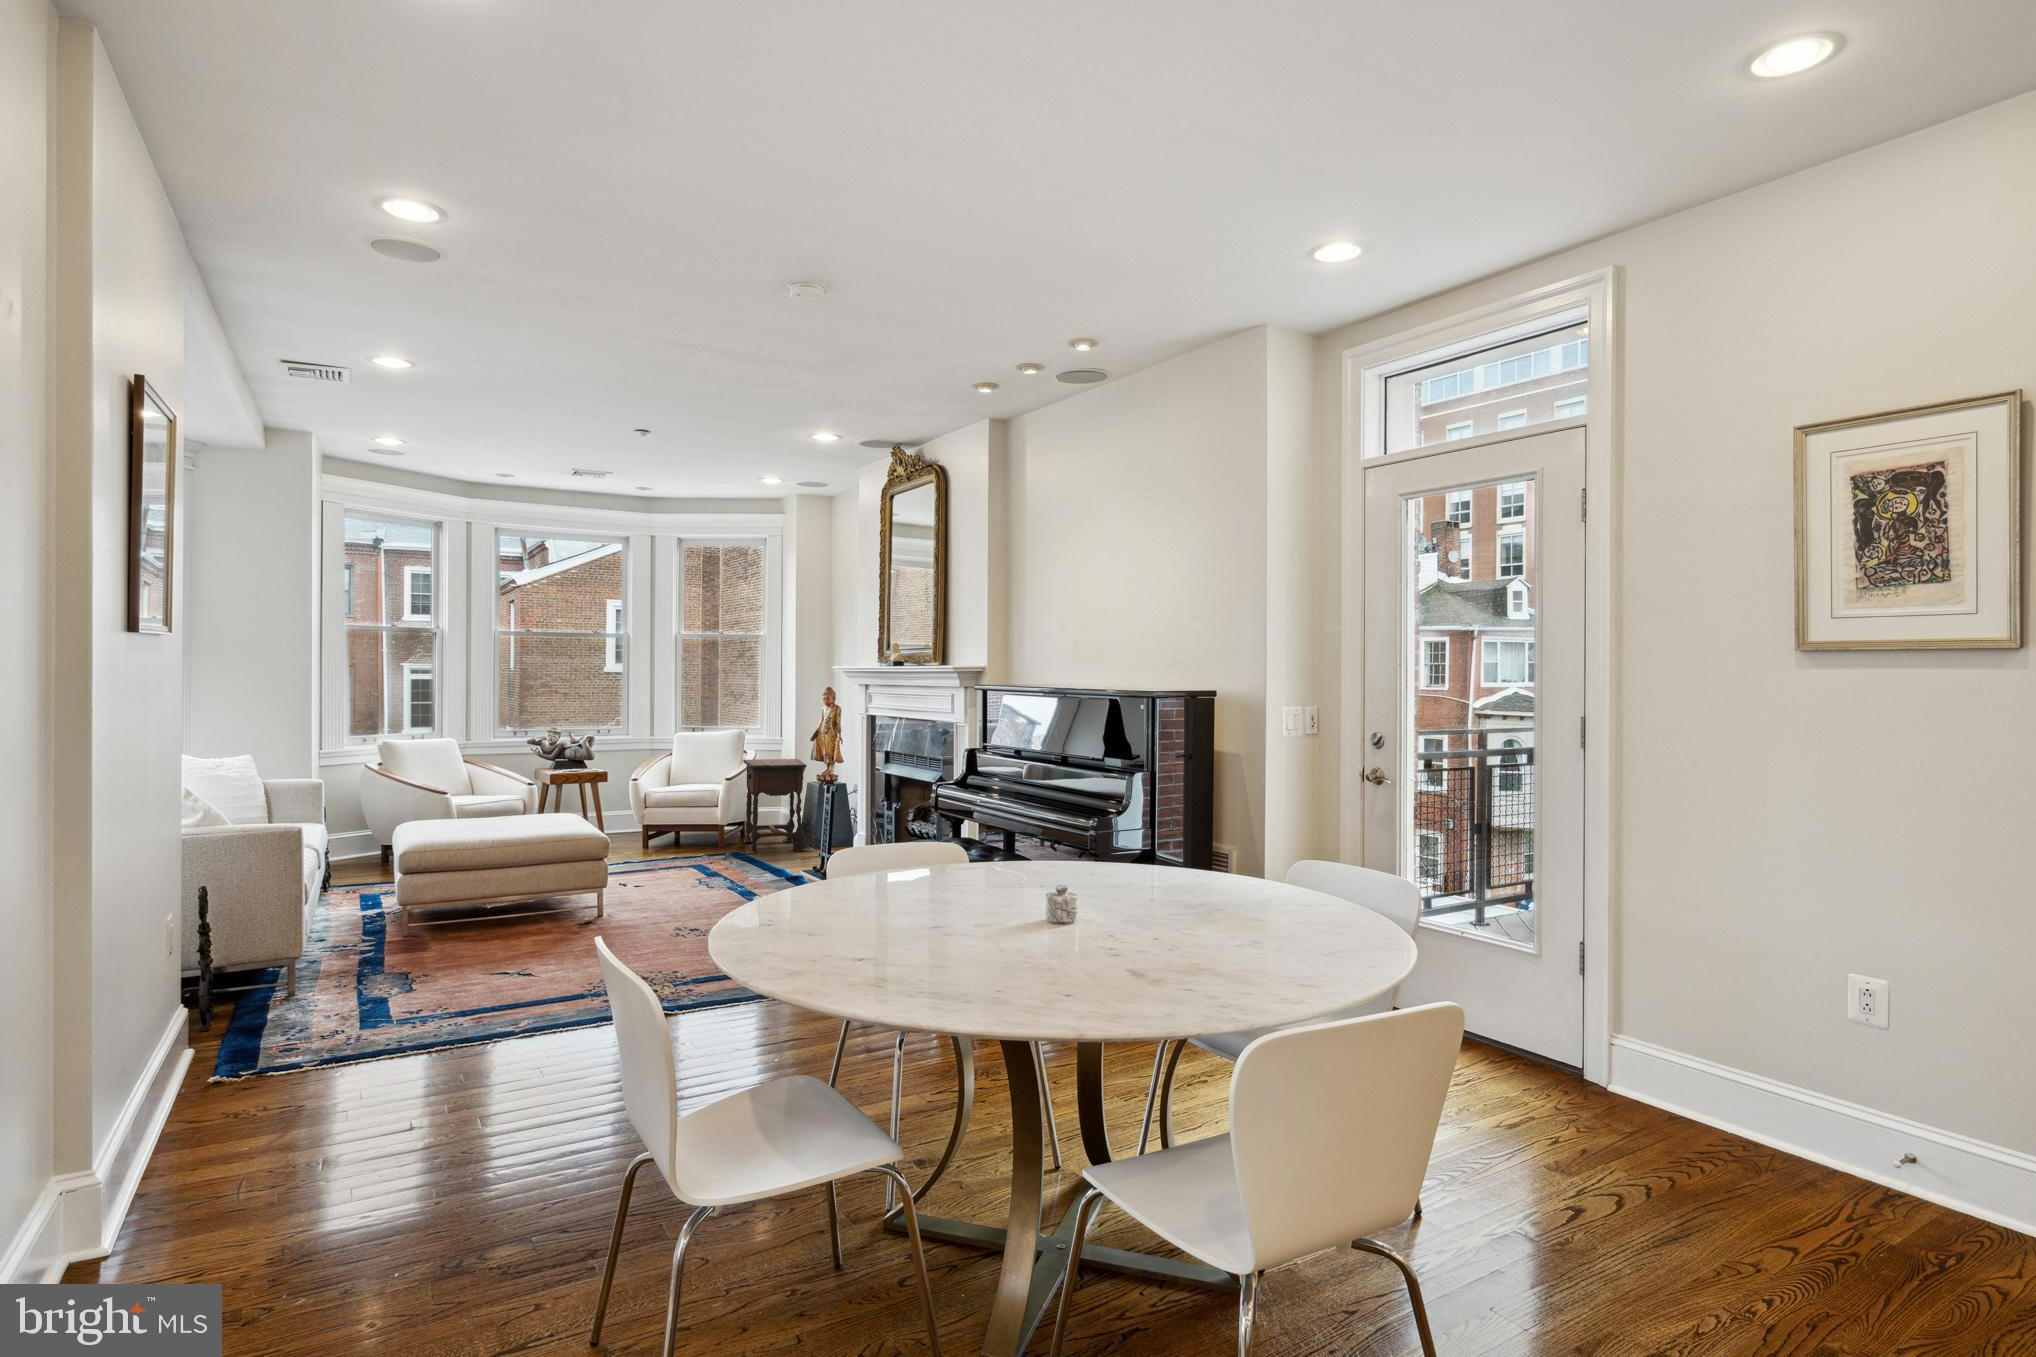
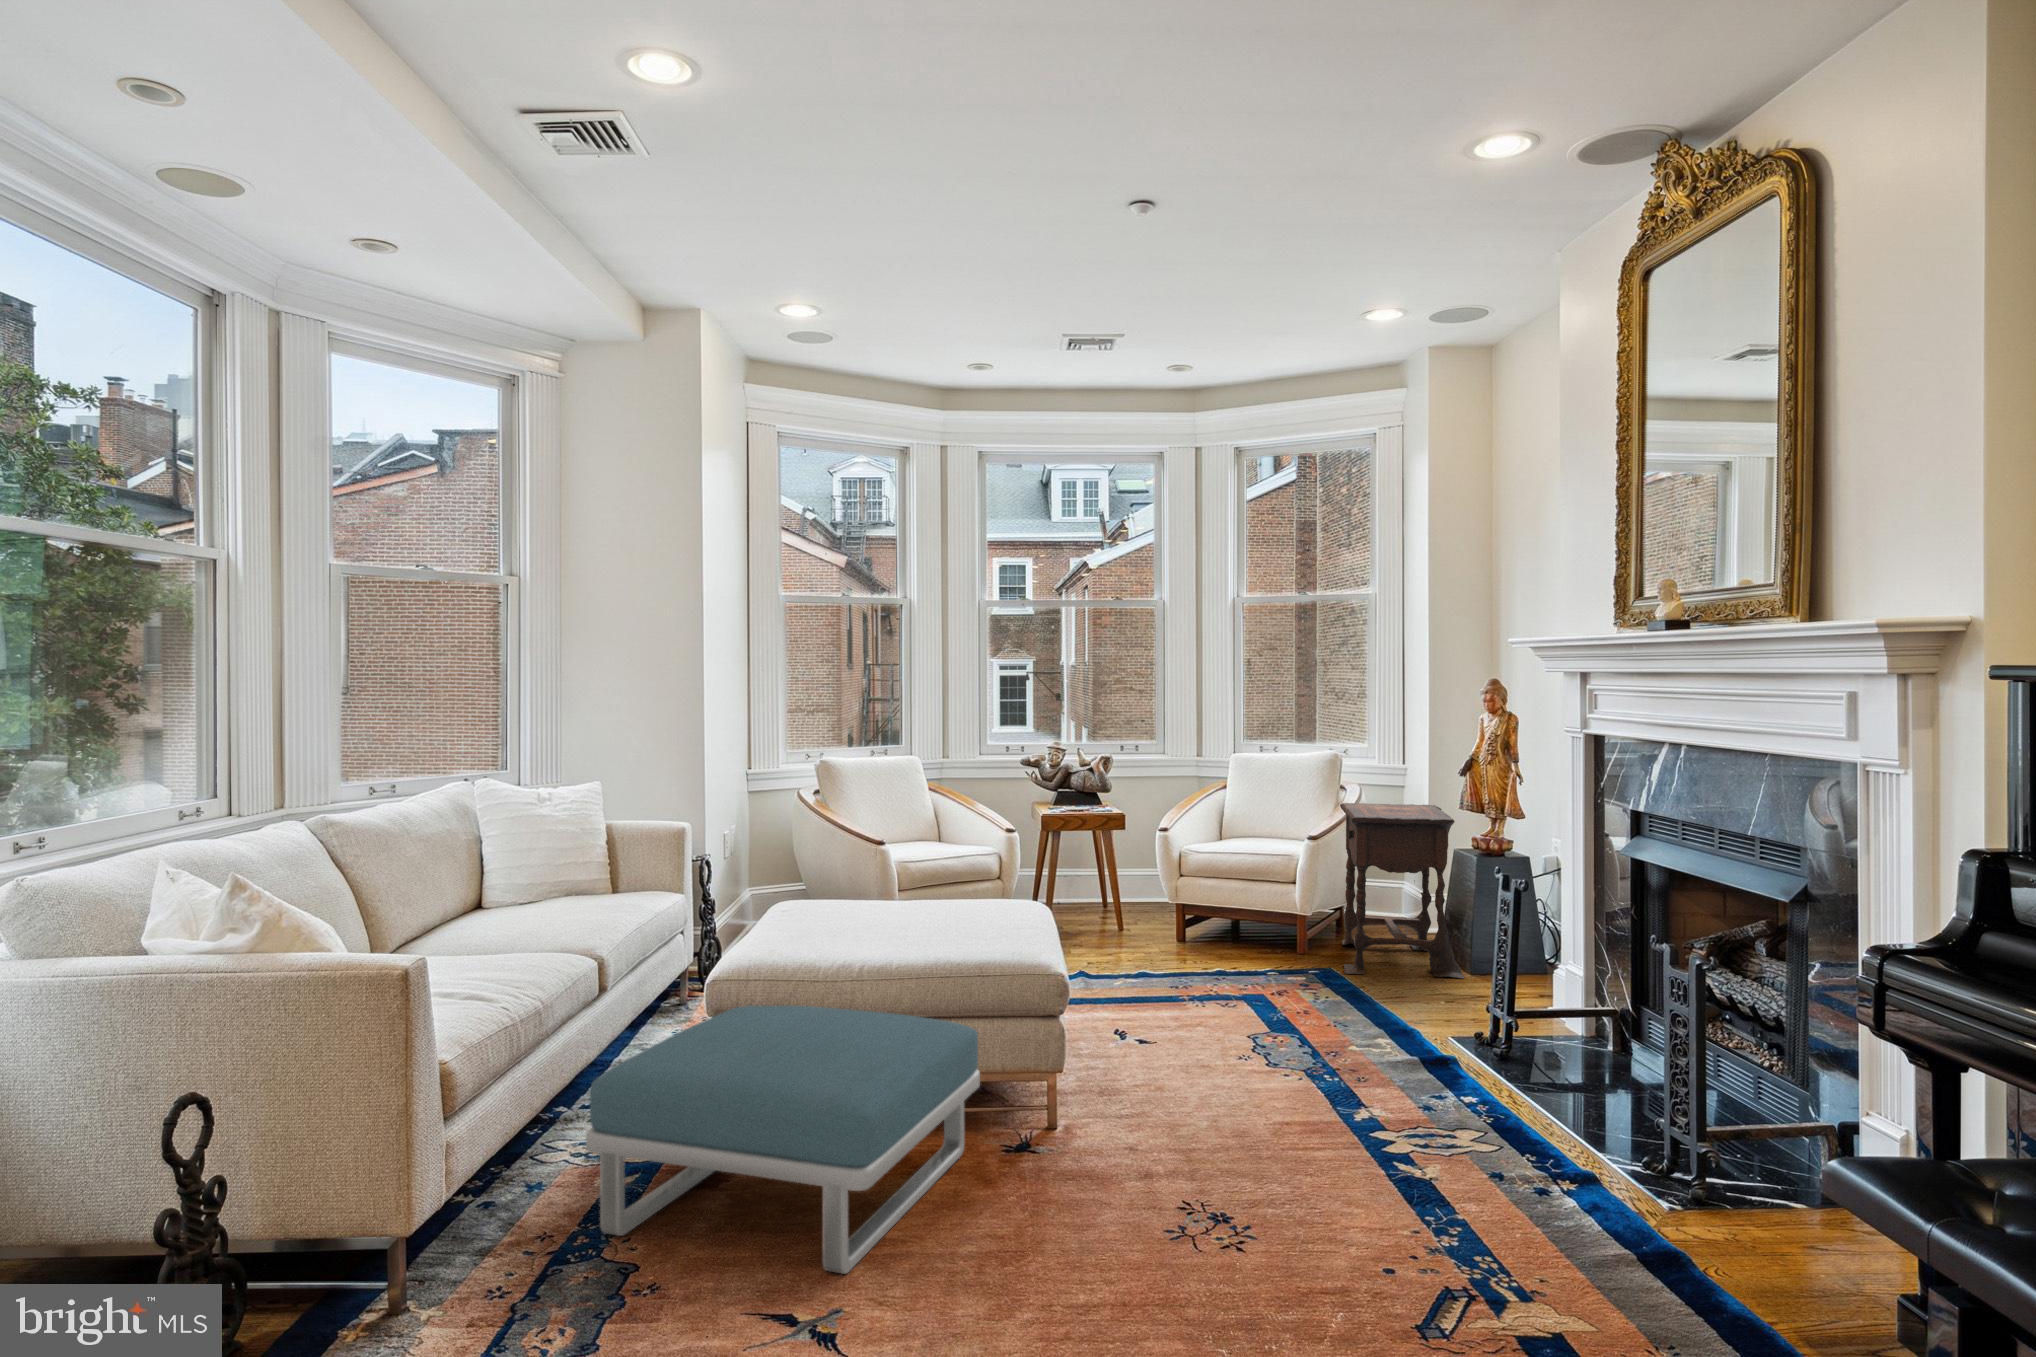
footstool: none [366,862,566,968] -> present [586,1006,980,1274]

